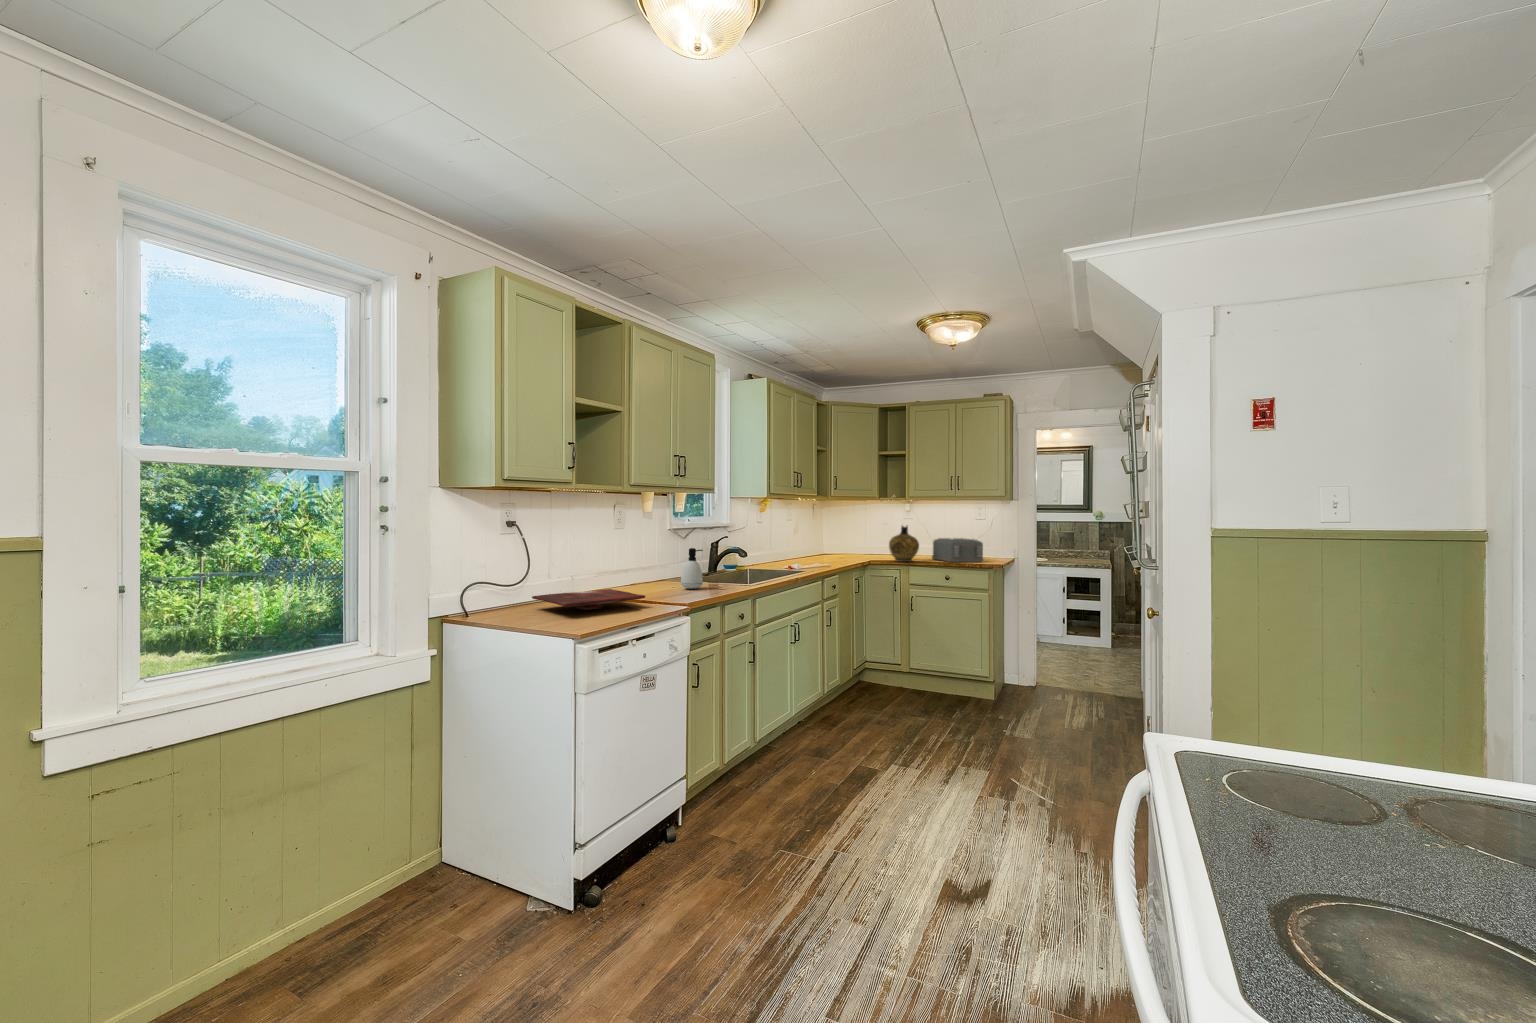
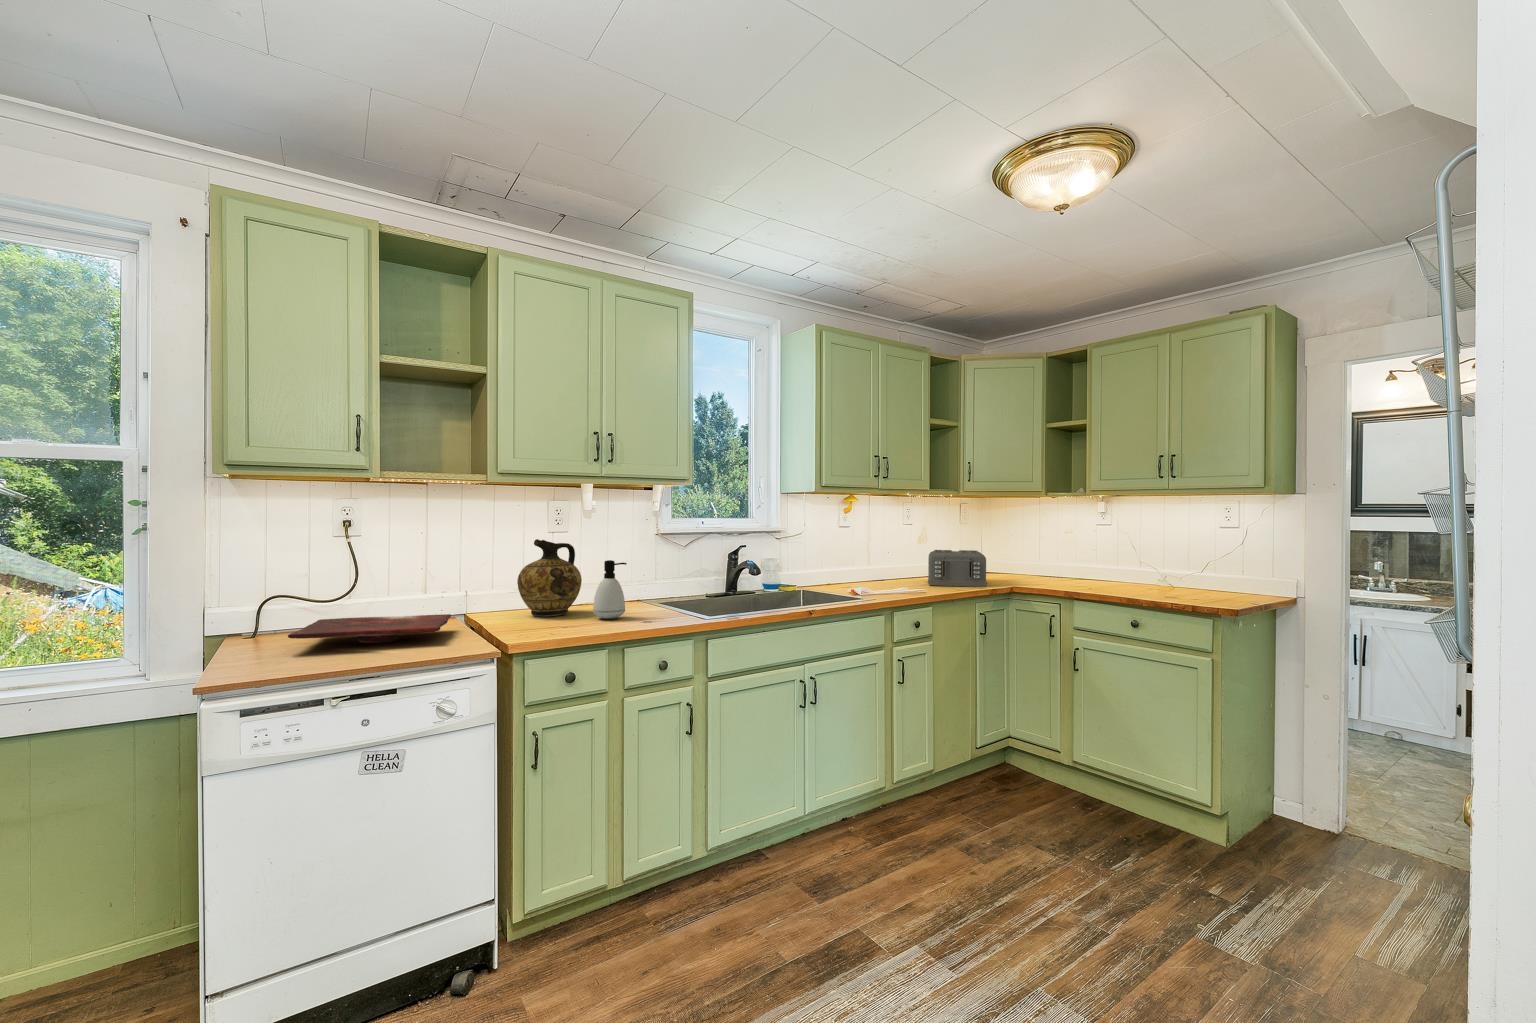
ceramic jug: present [889,526,919,562] -> present [517,539,582,617]
toaster: present [932,538,984,562] -> present [928,550,987,587]

